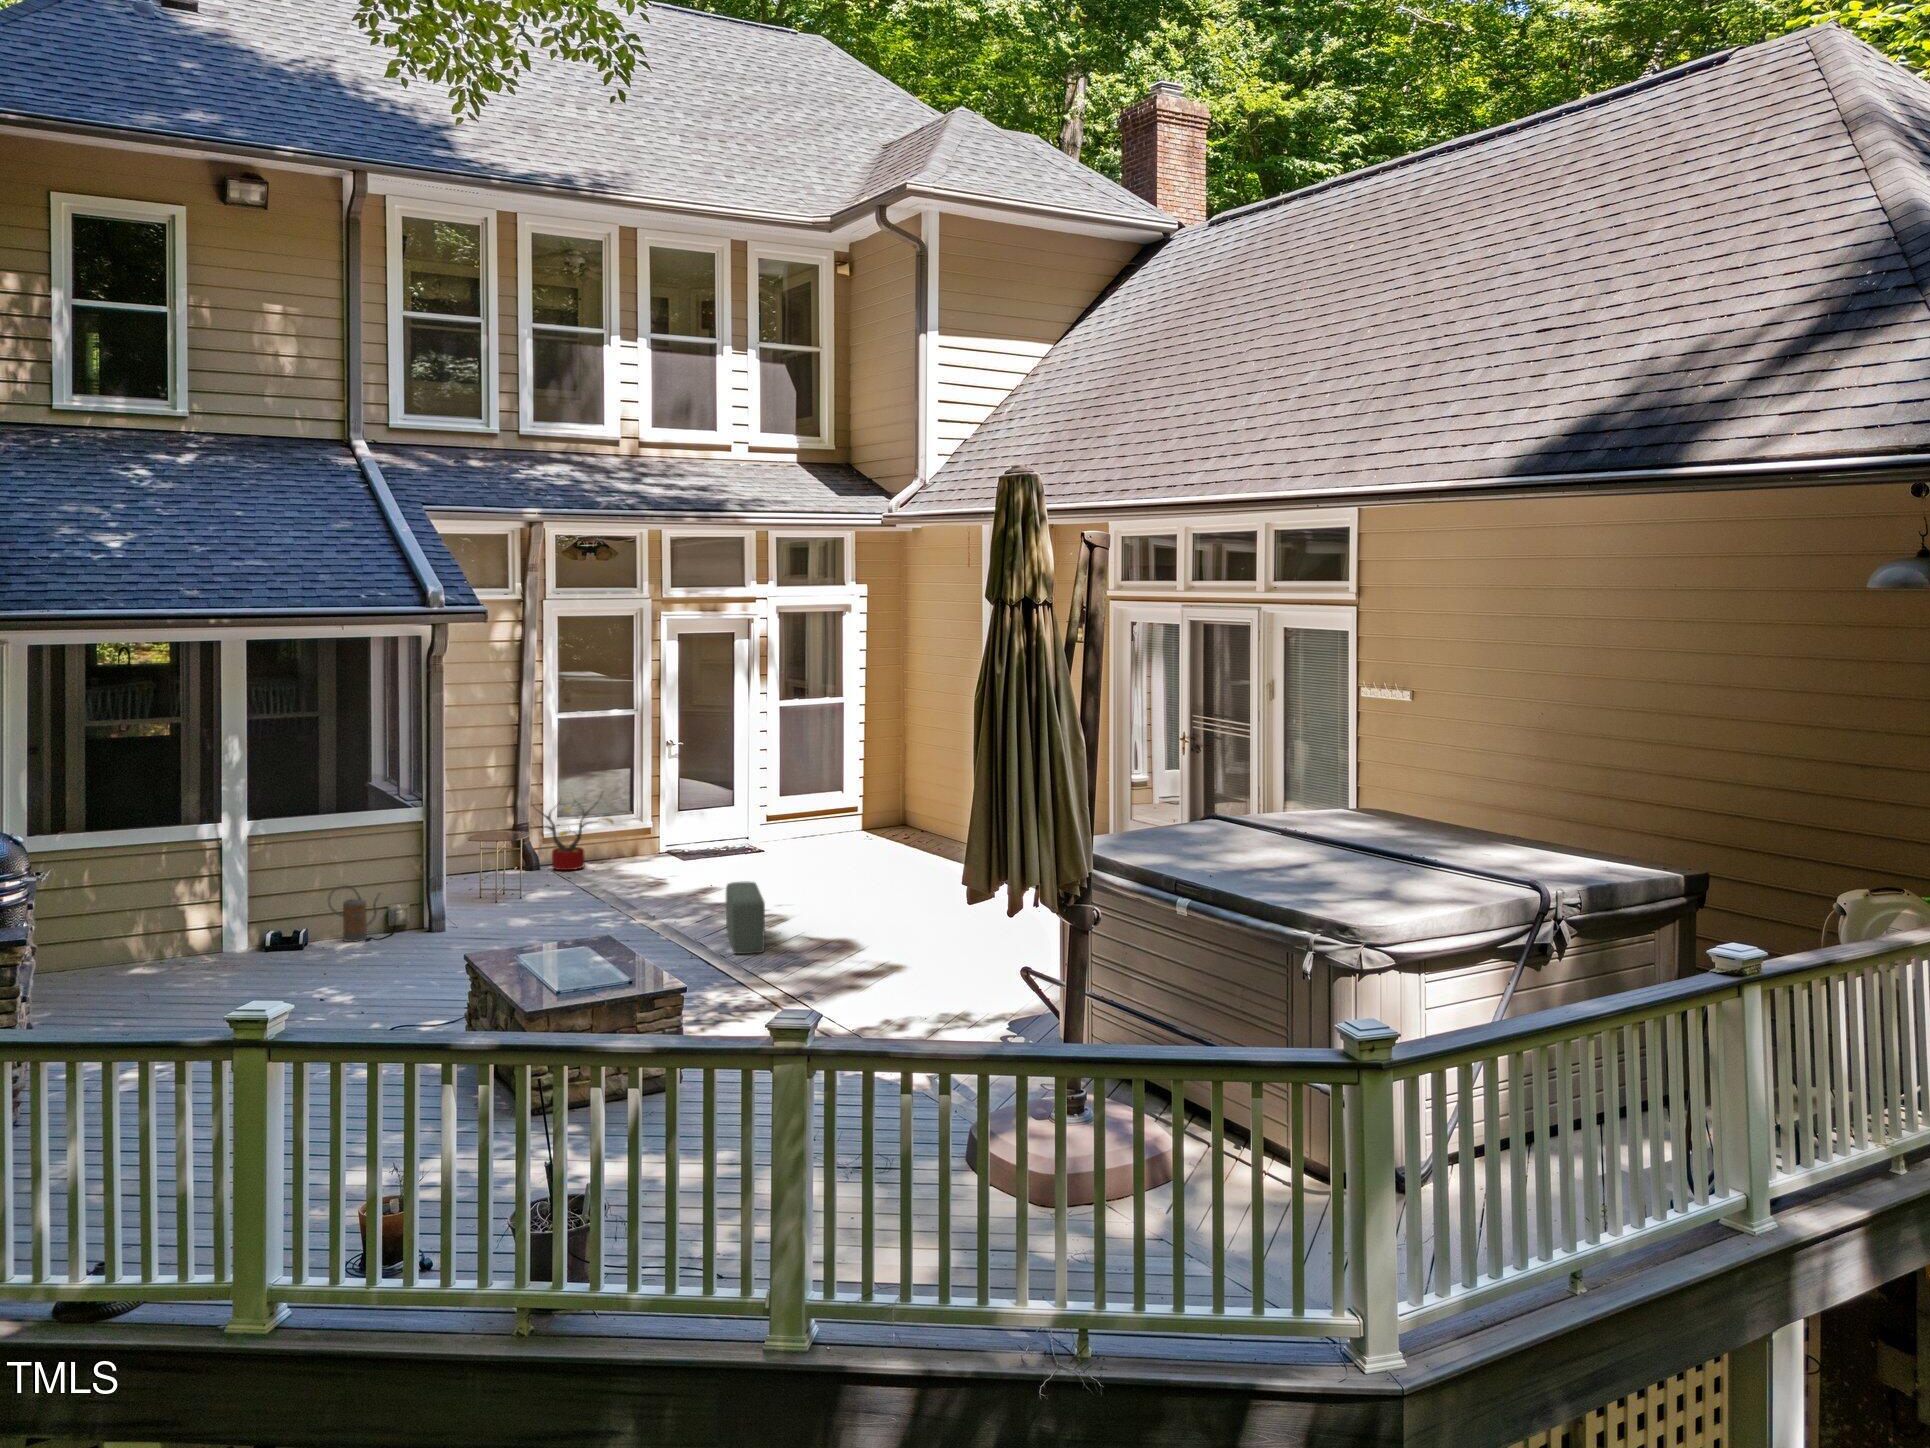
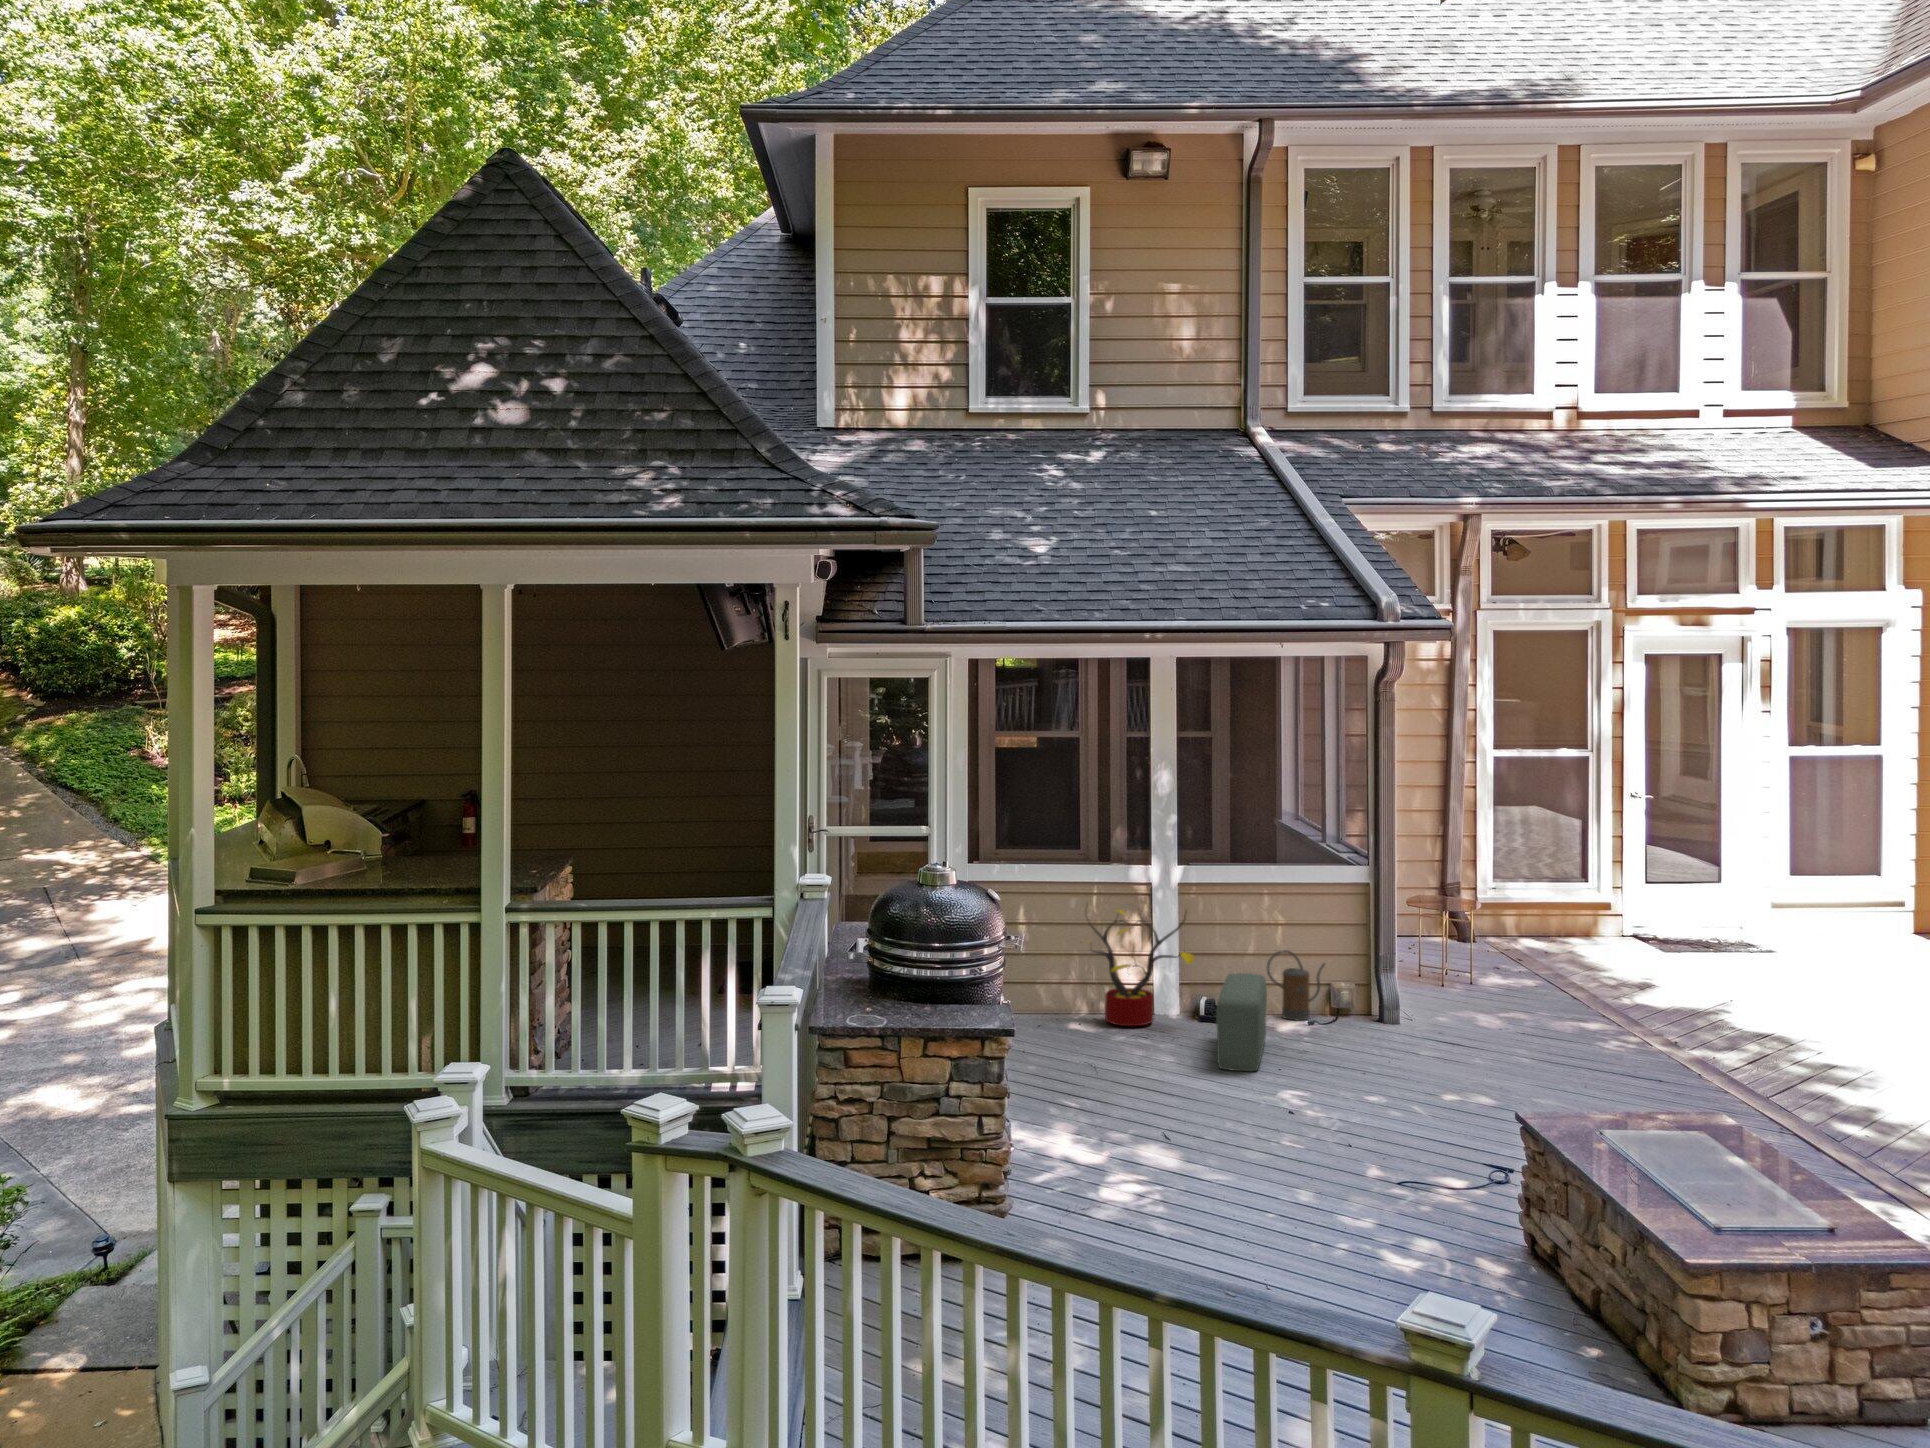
decorative plant: present [531,793,614,870] -> present [1088,910,1194,1026]
pouf: present [726,881,765,954] -> present [1216,973,1267,1072]

